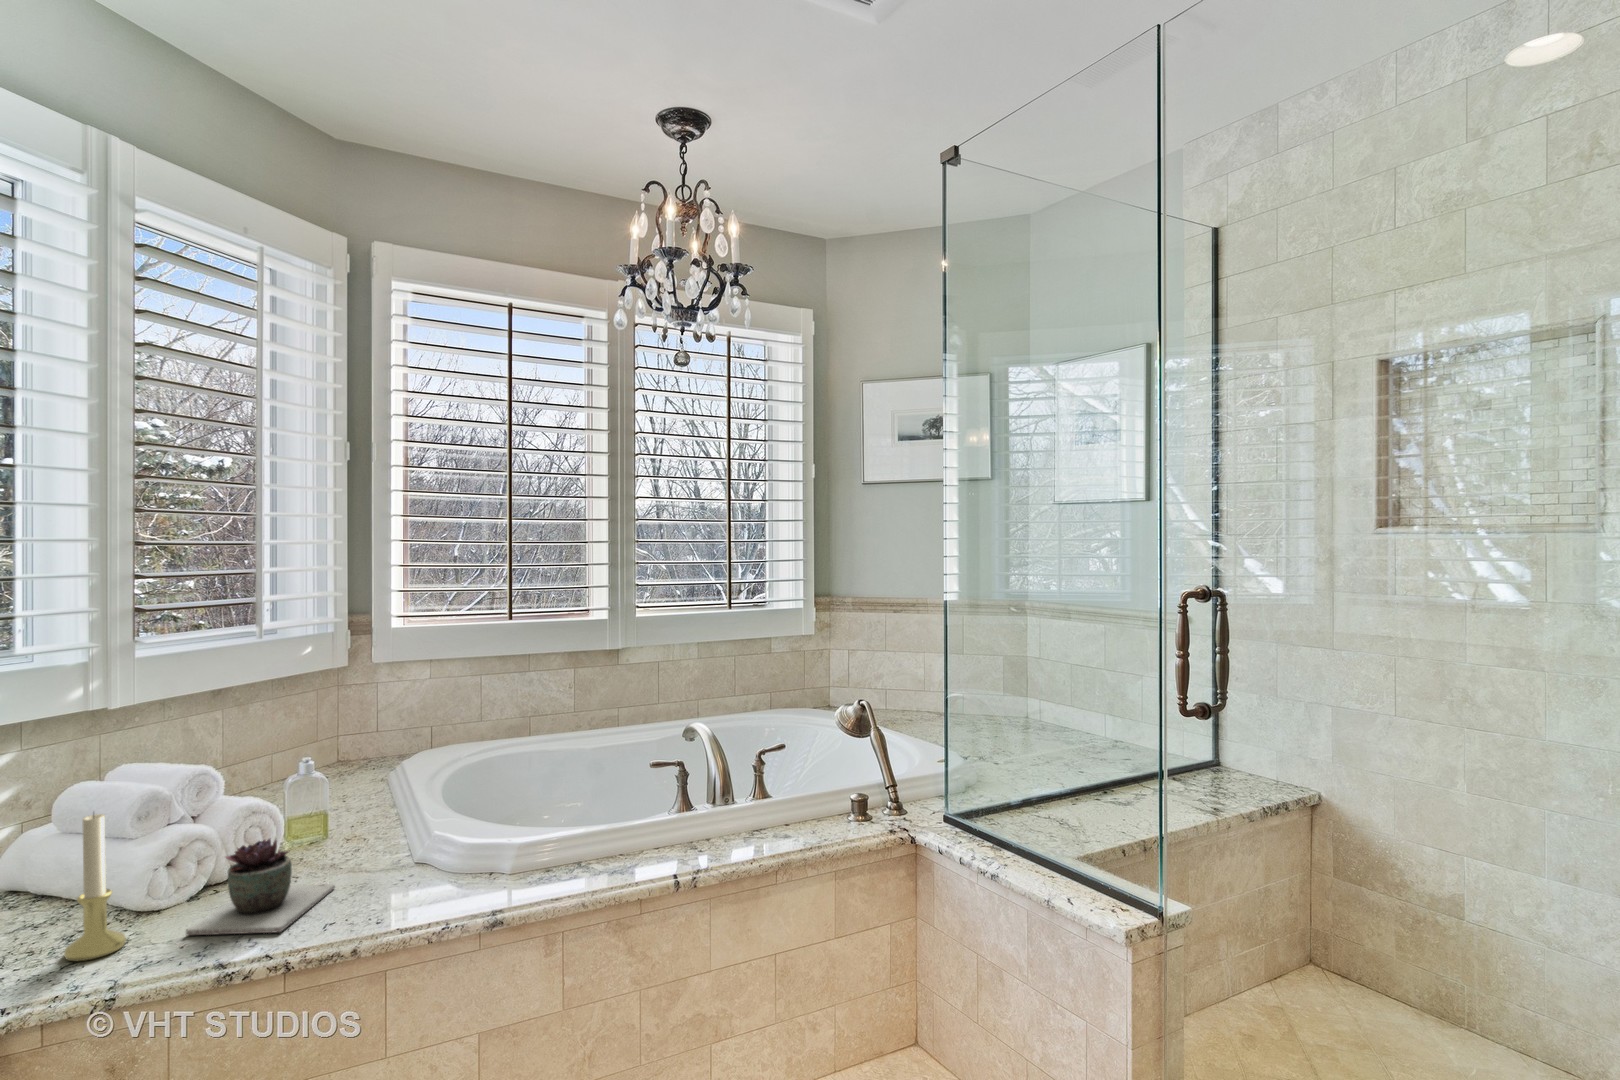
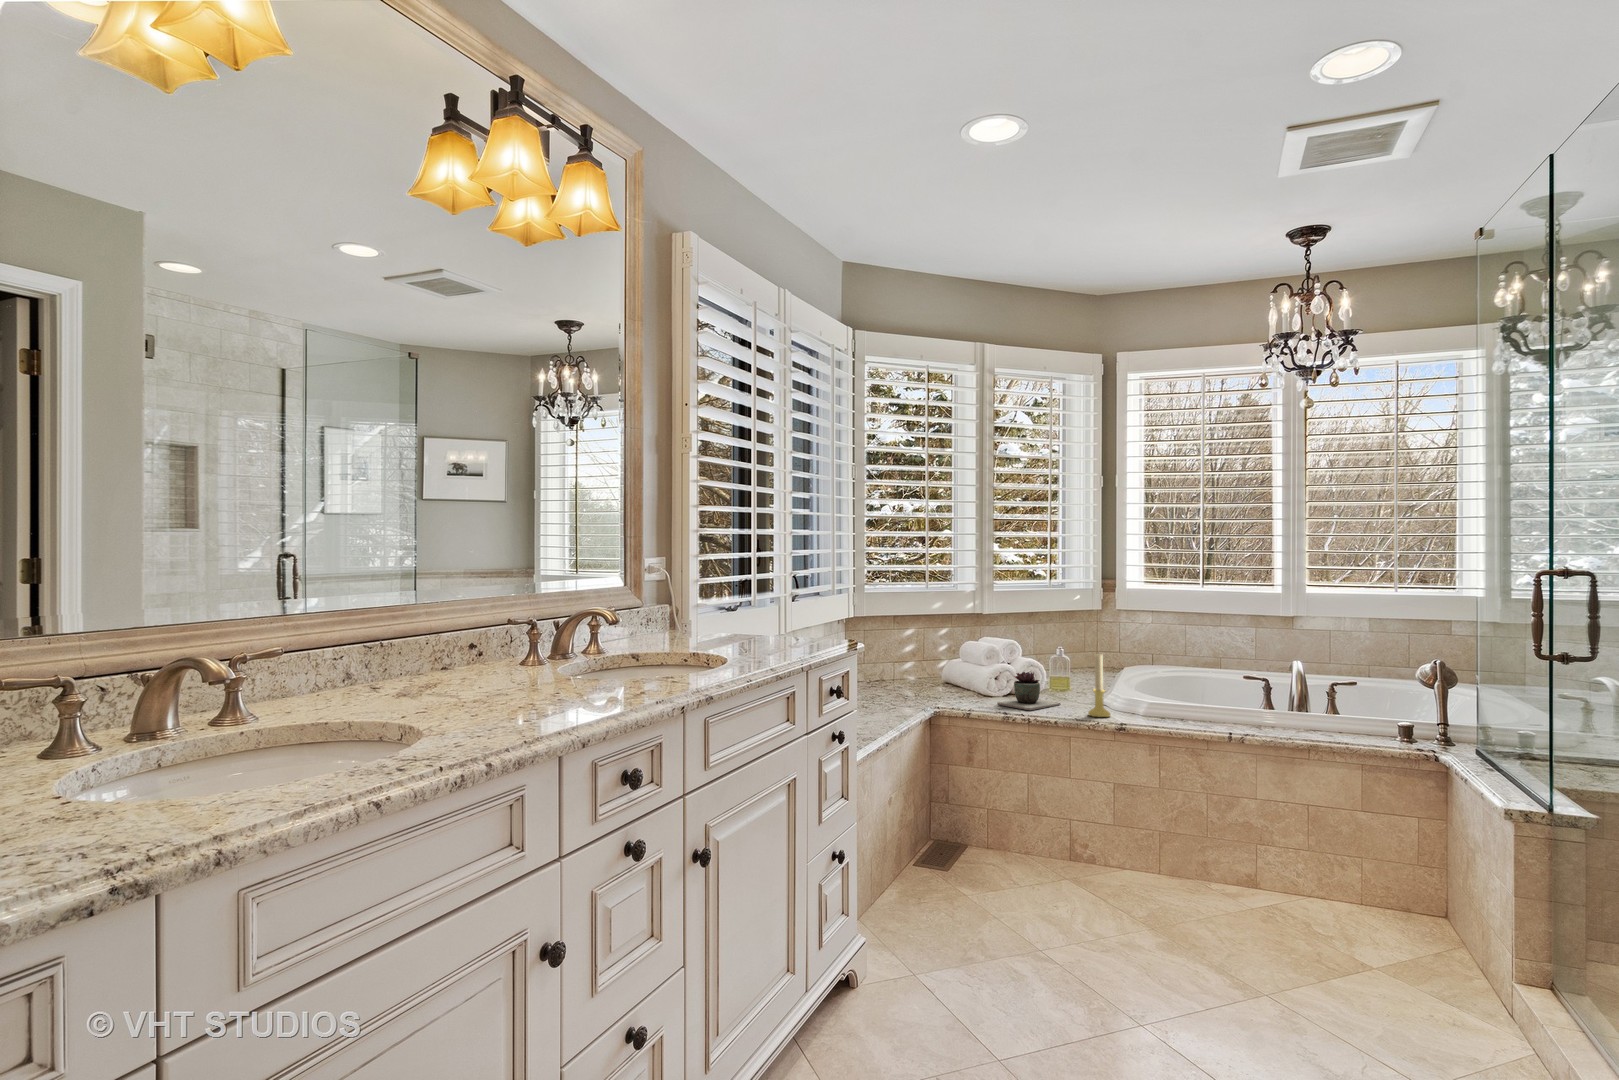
candle holder: present [64,814,126,961] -> present [1088,654,1110,717]

